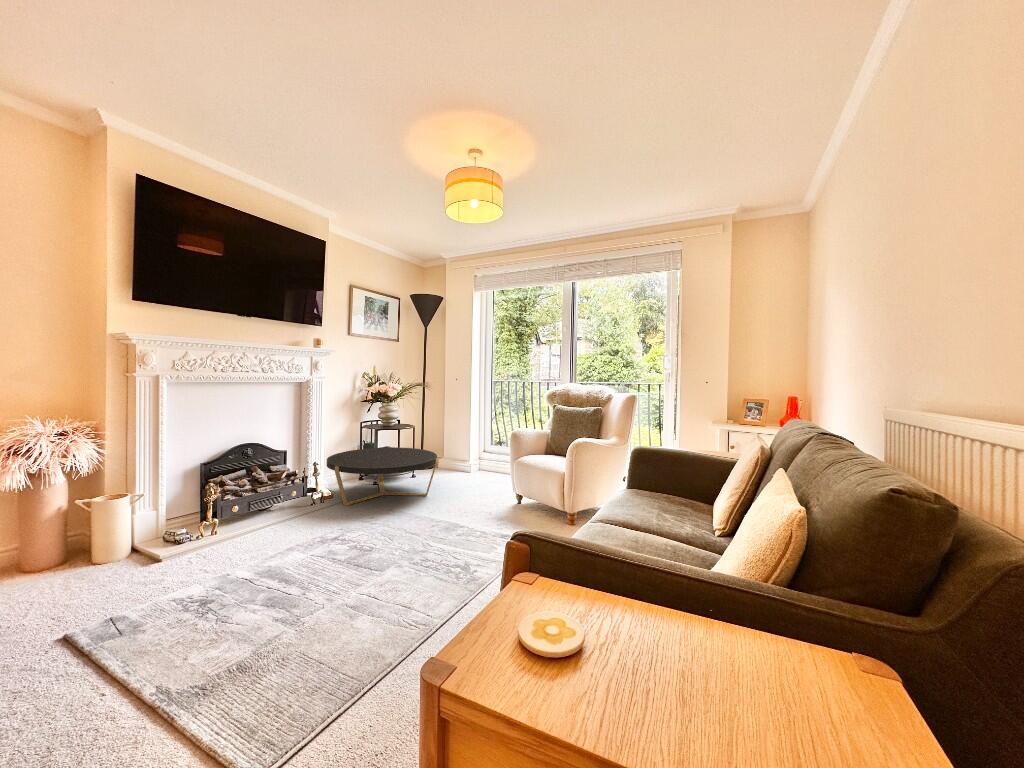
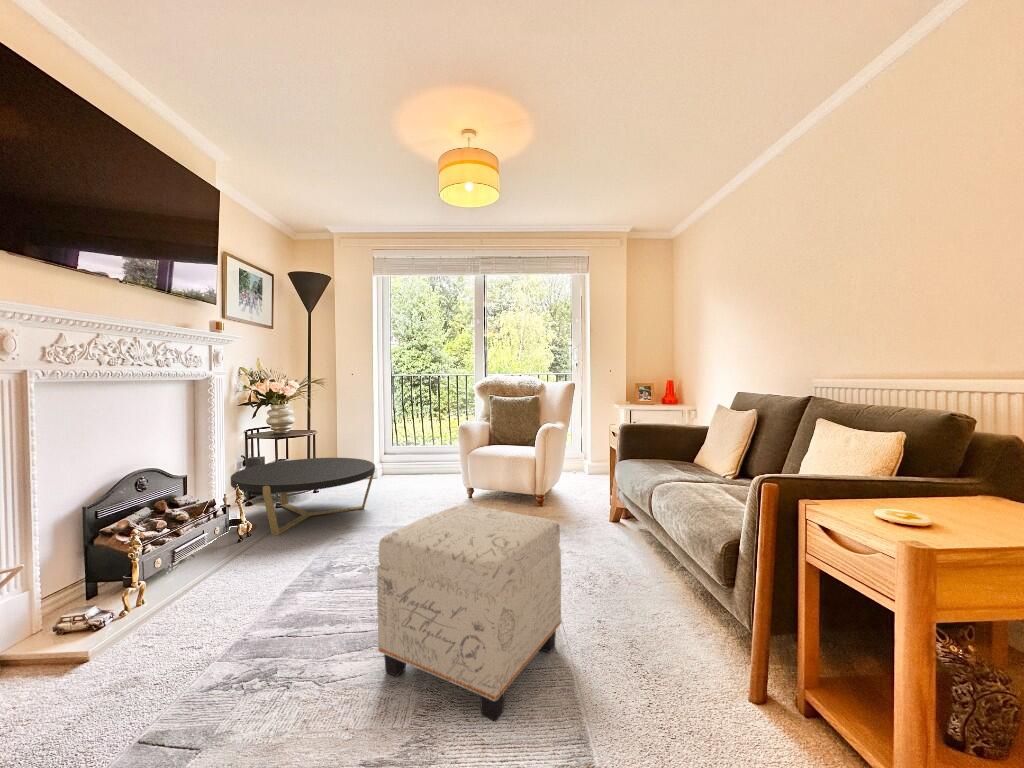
ottoman: none [243,507,392,706] -> present [377,505,561,721]

